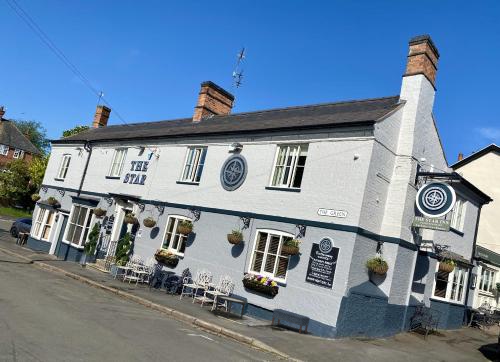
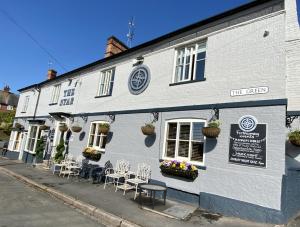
bench: present [272,309,310,334] -> none [201,193,242,222]

